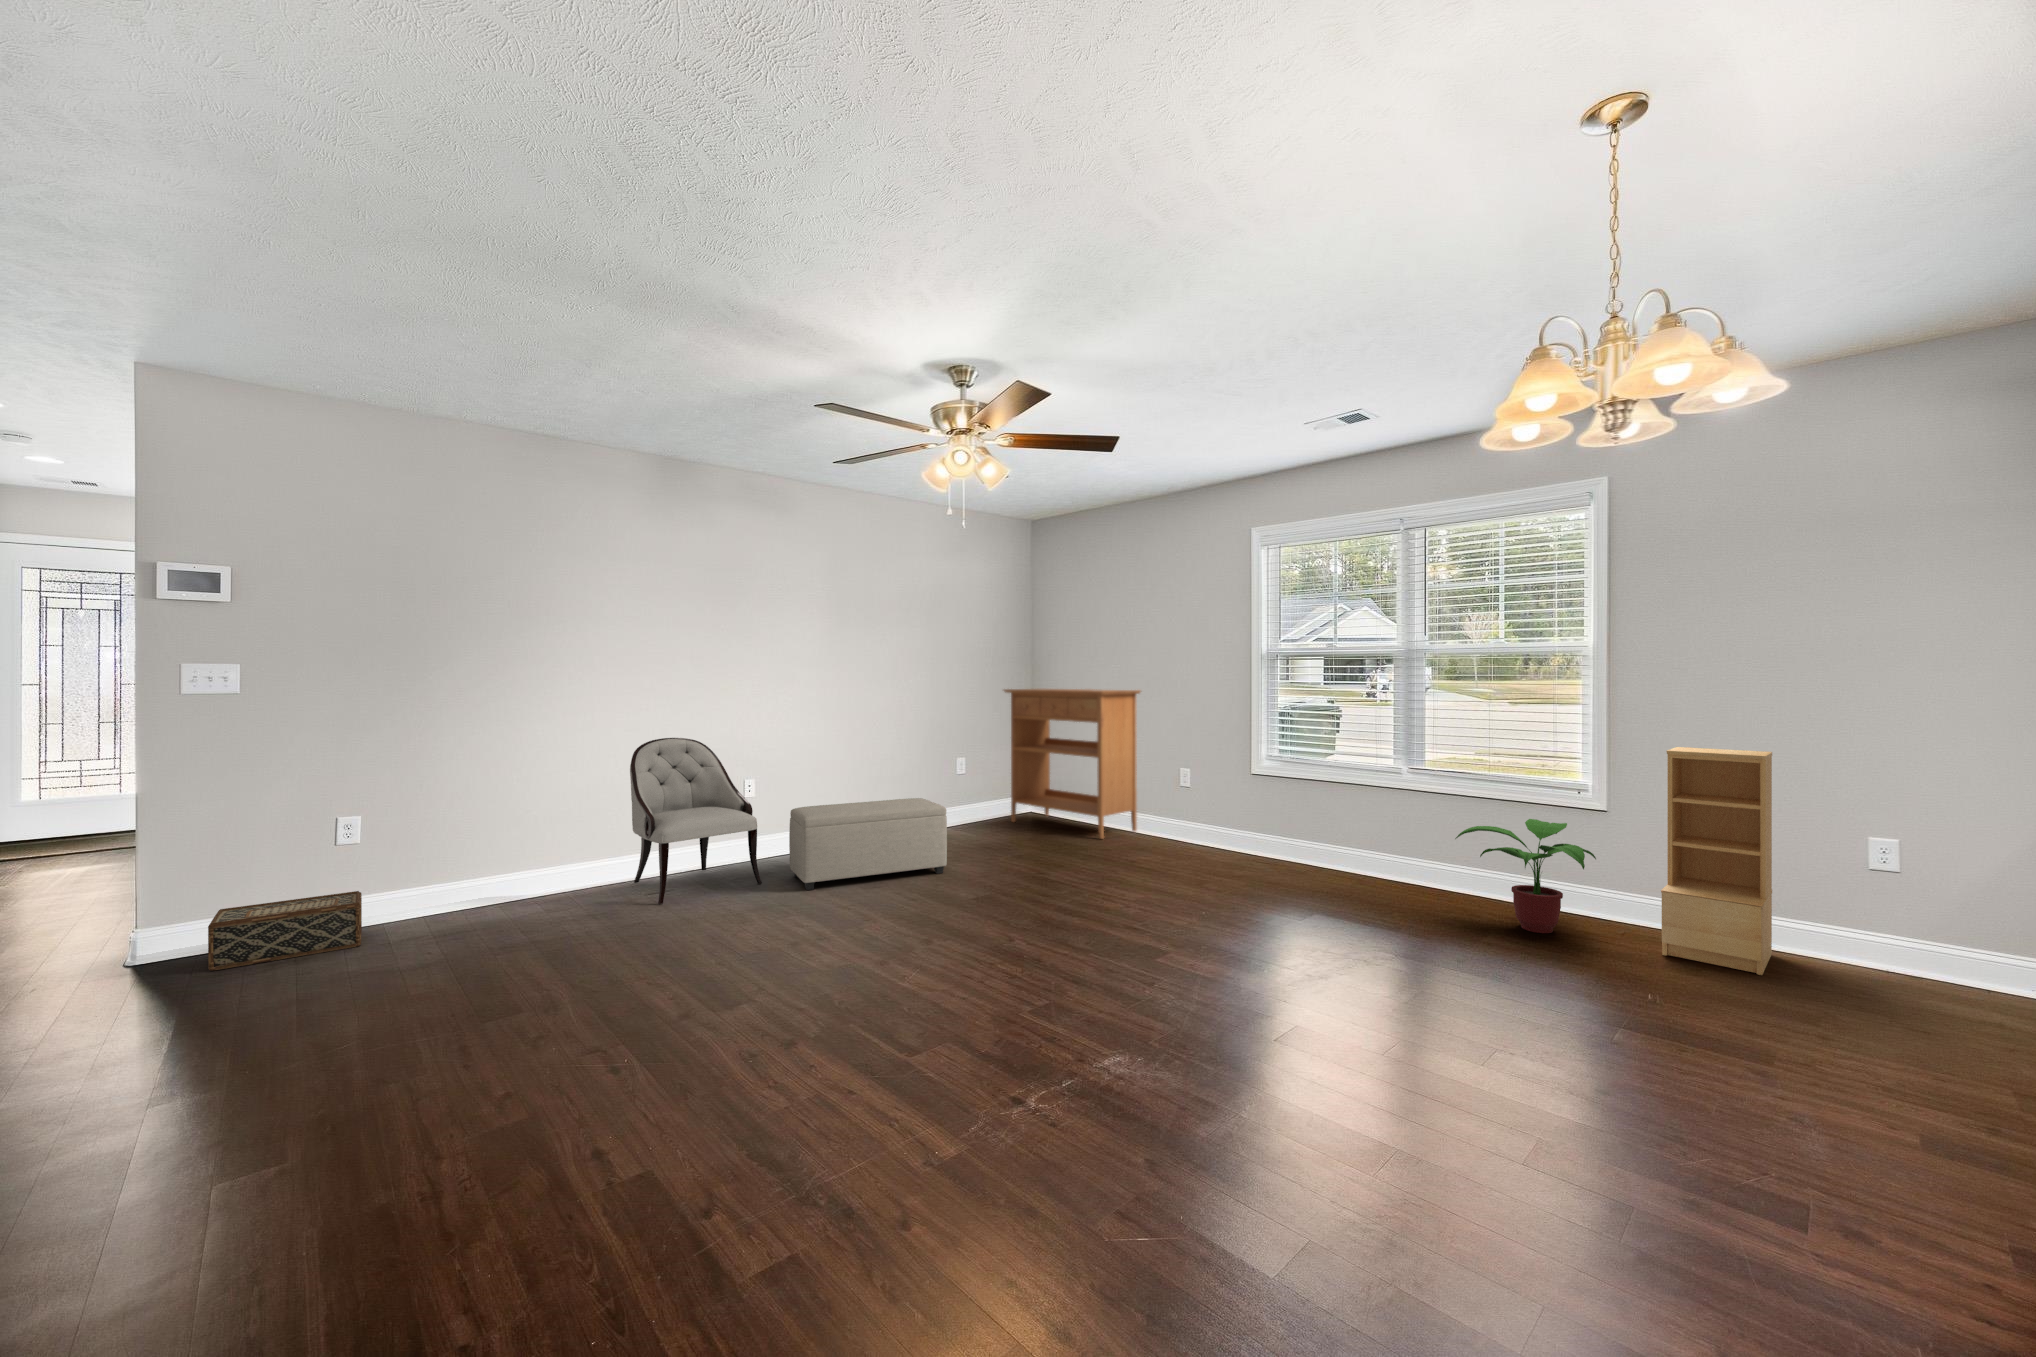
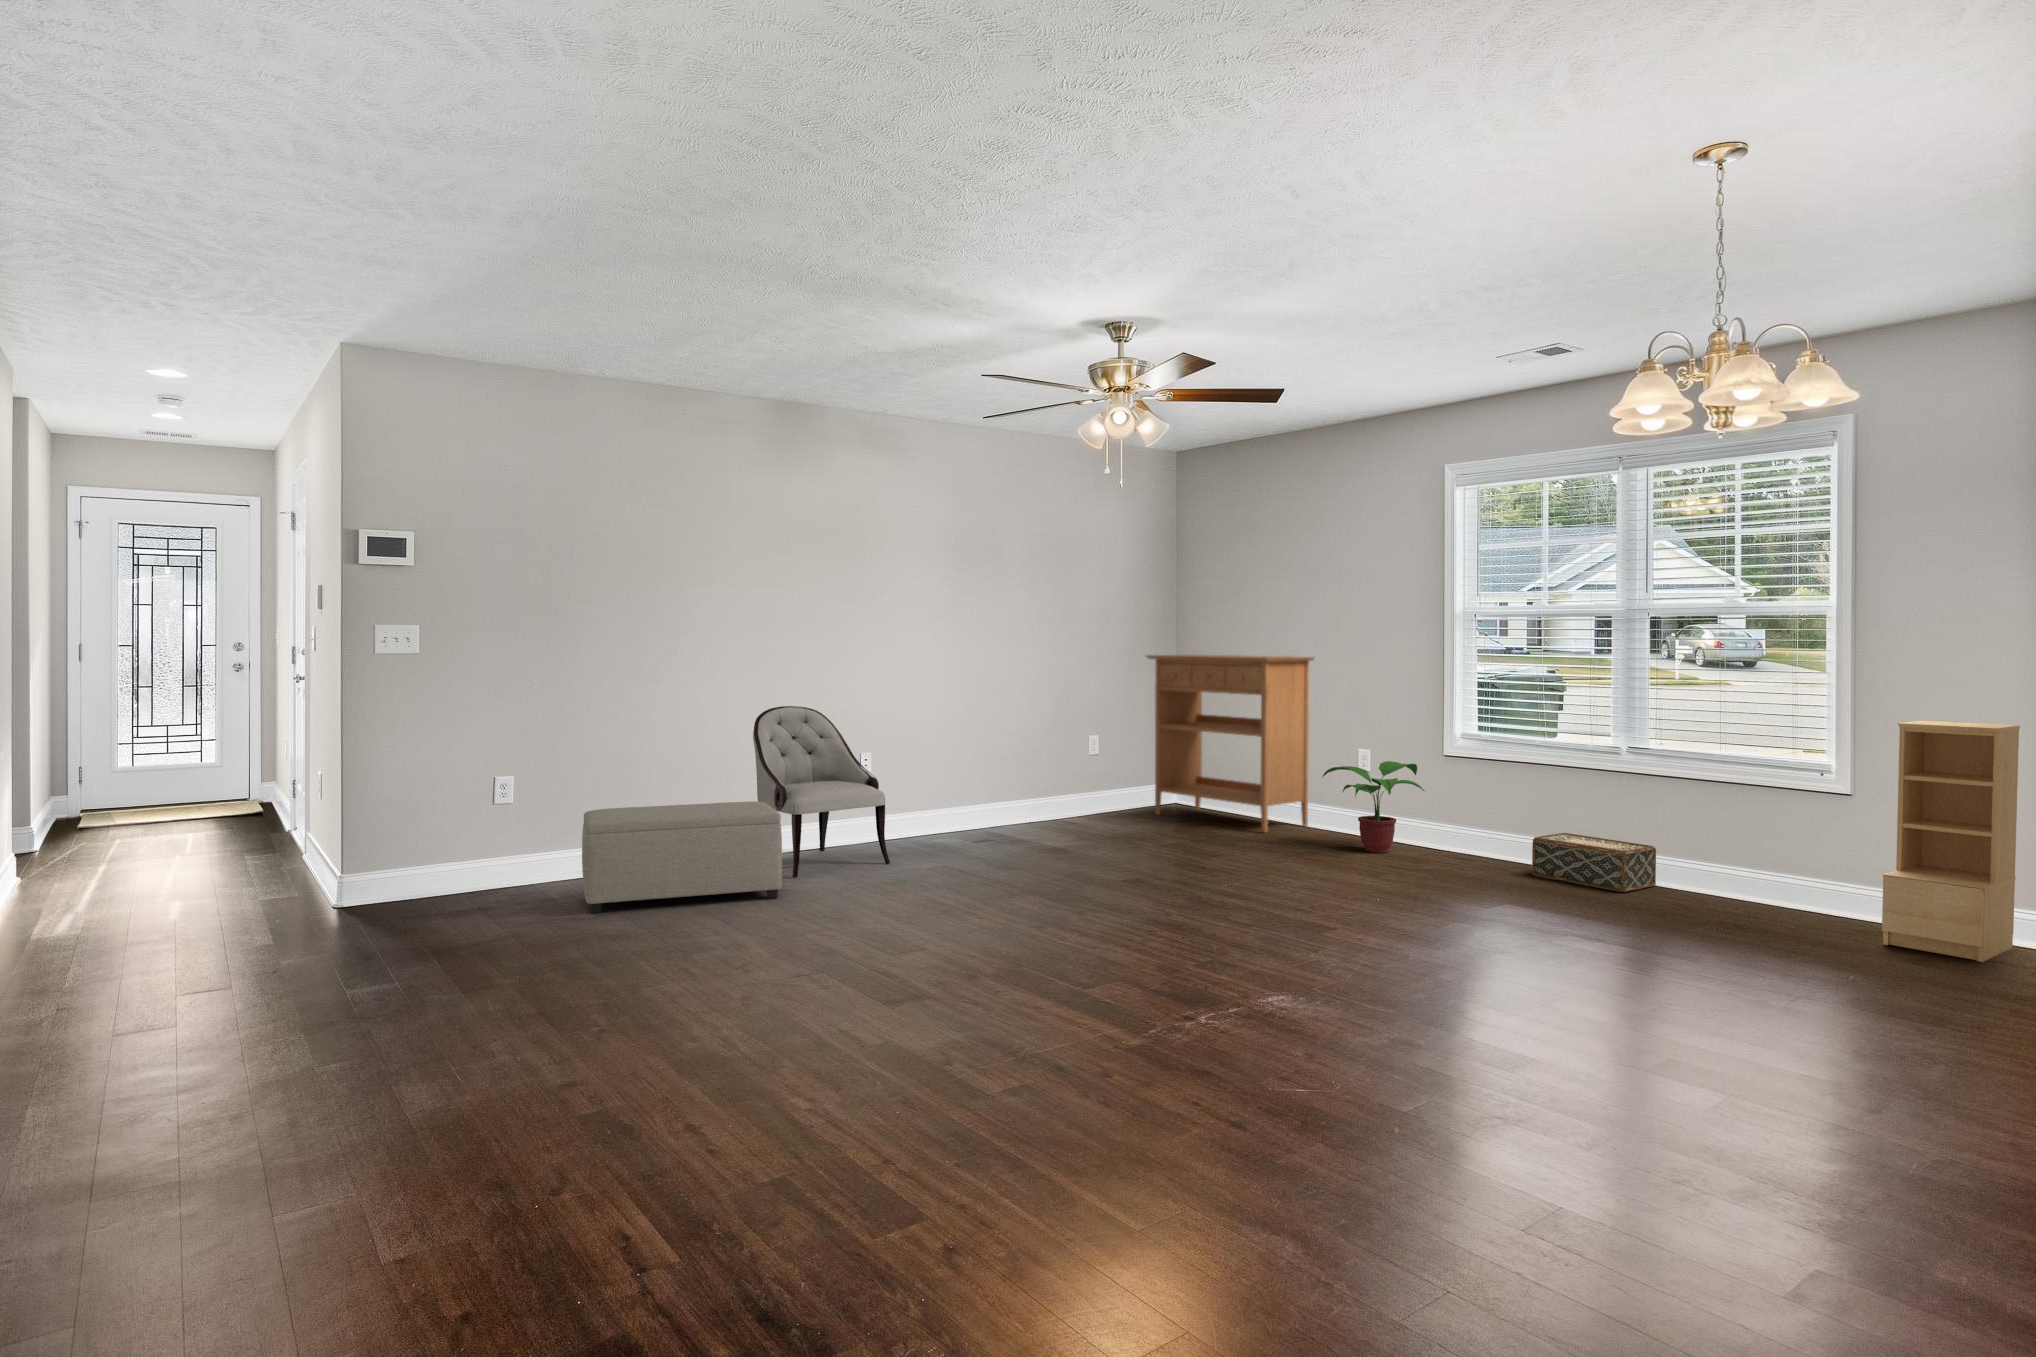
ottoman: present [789,798,947,890] -> present [582,802,782,913]
potted plant: present [1455,819,1596,933] -> present [1323,761,1424,853]
woven basket: present [208,891,362,971] -> present [1532,833,1656,892]

